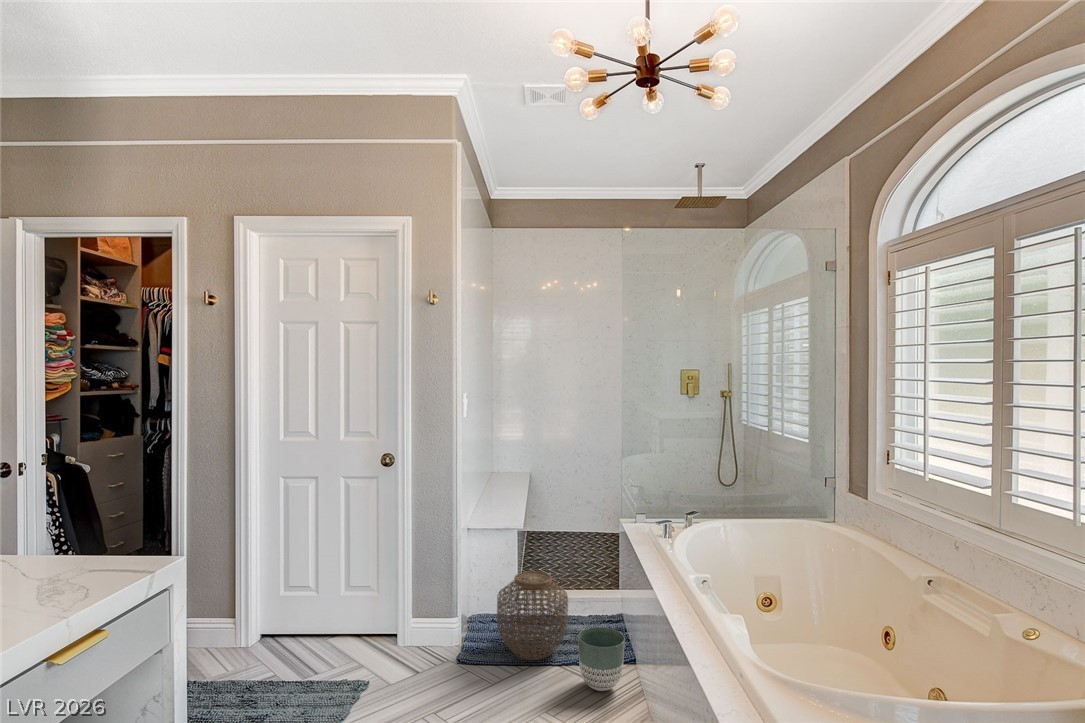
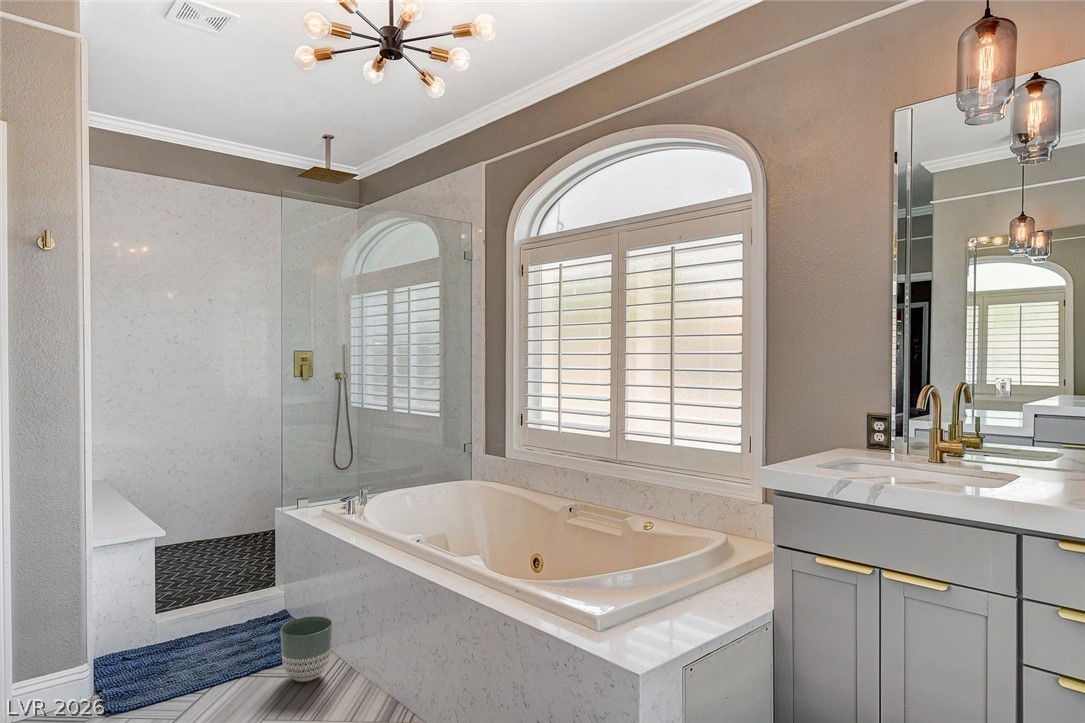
woven basket: present [497,571,568,660] -> none [157,581,250,684]

